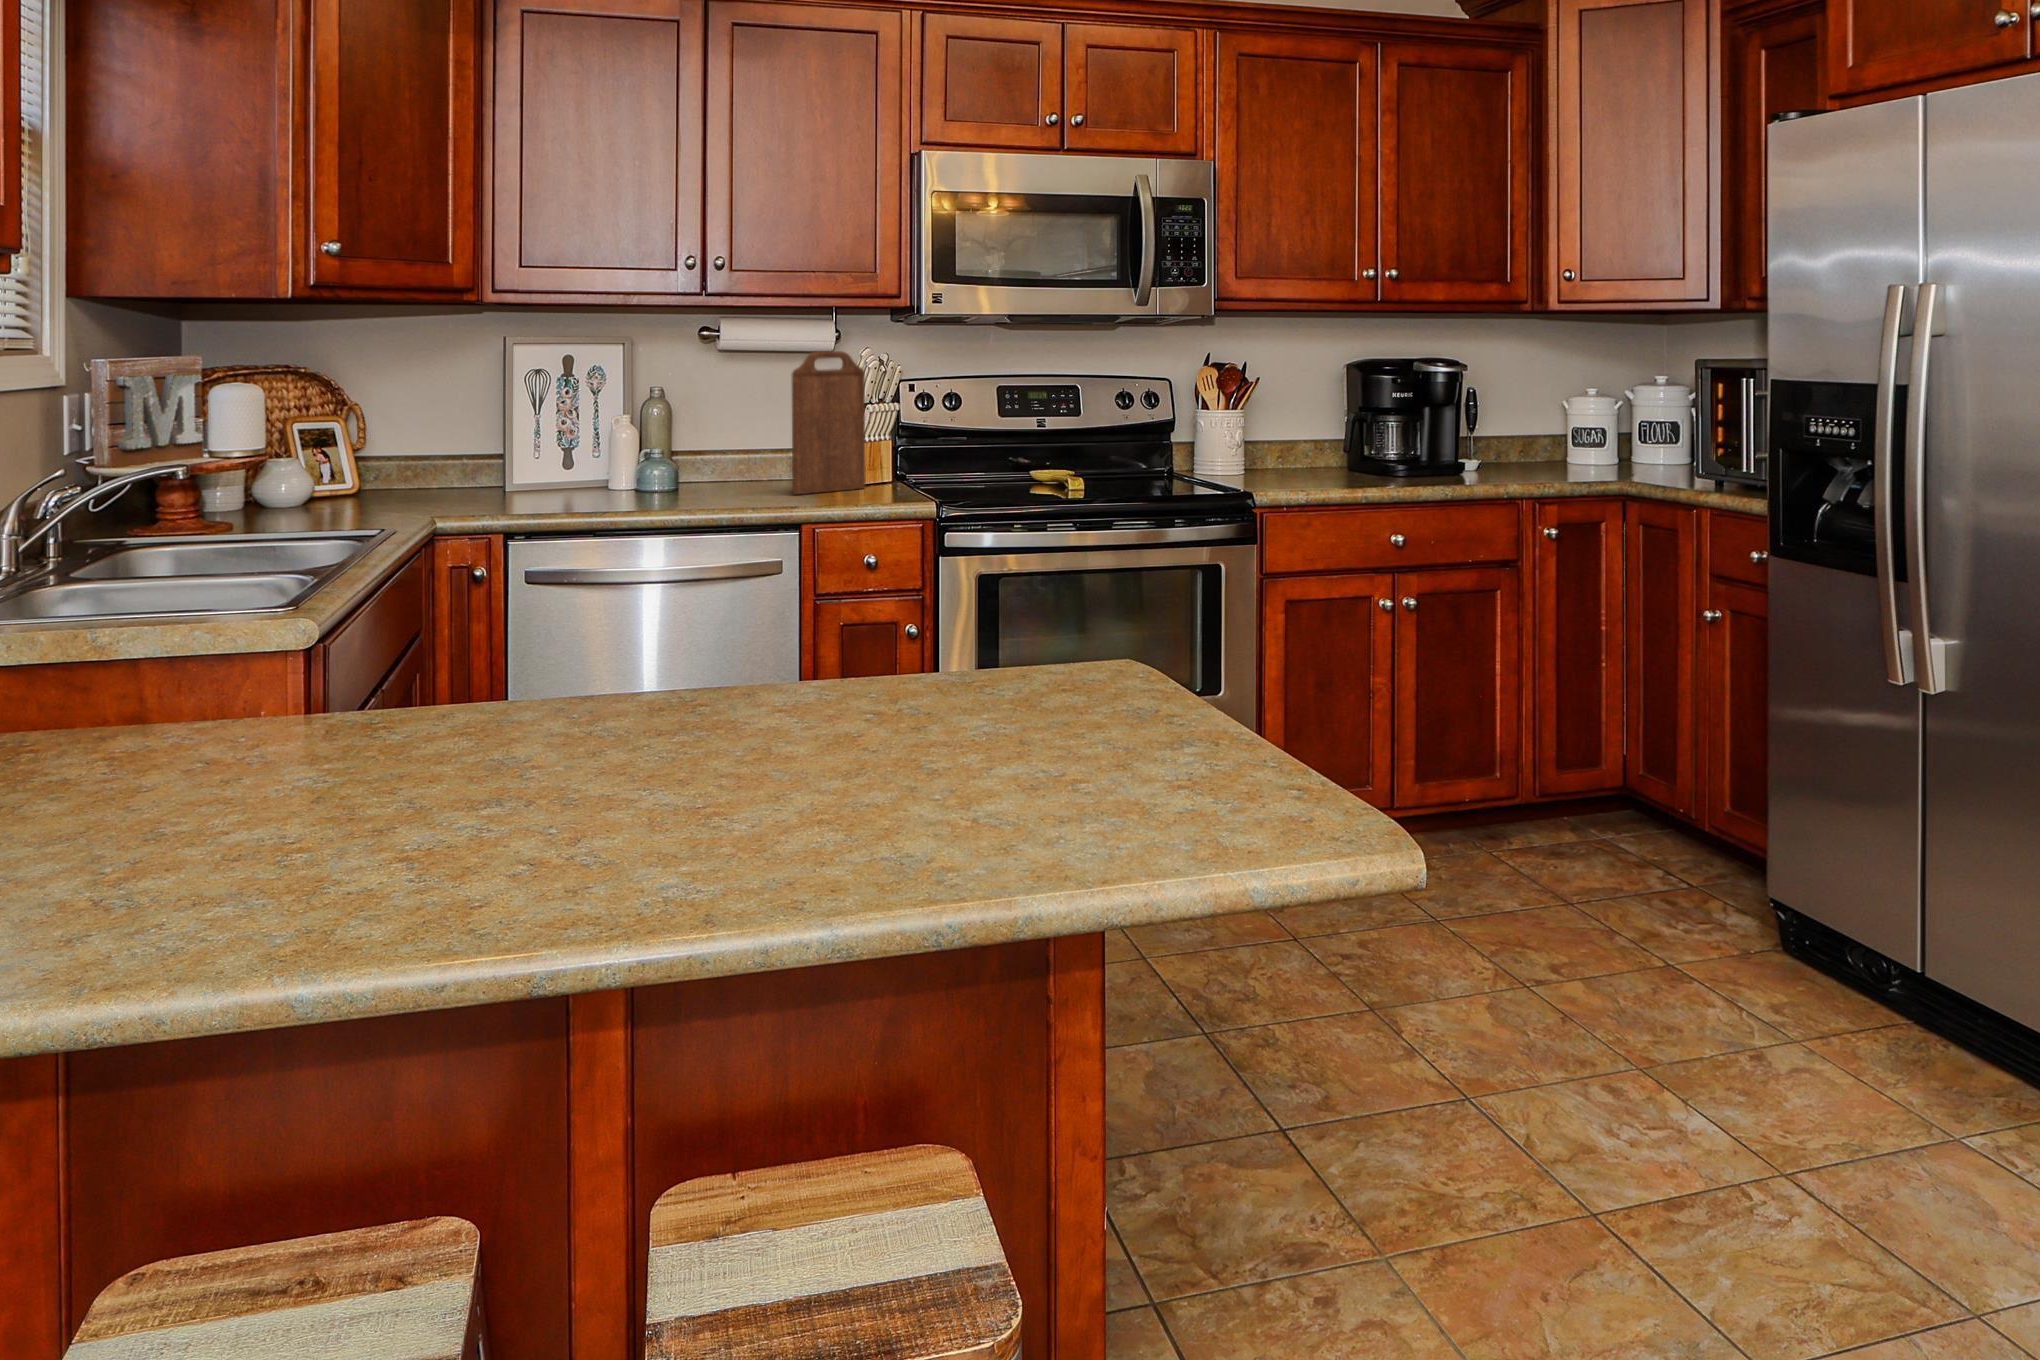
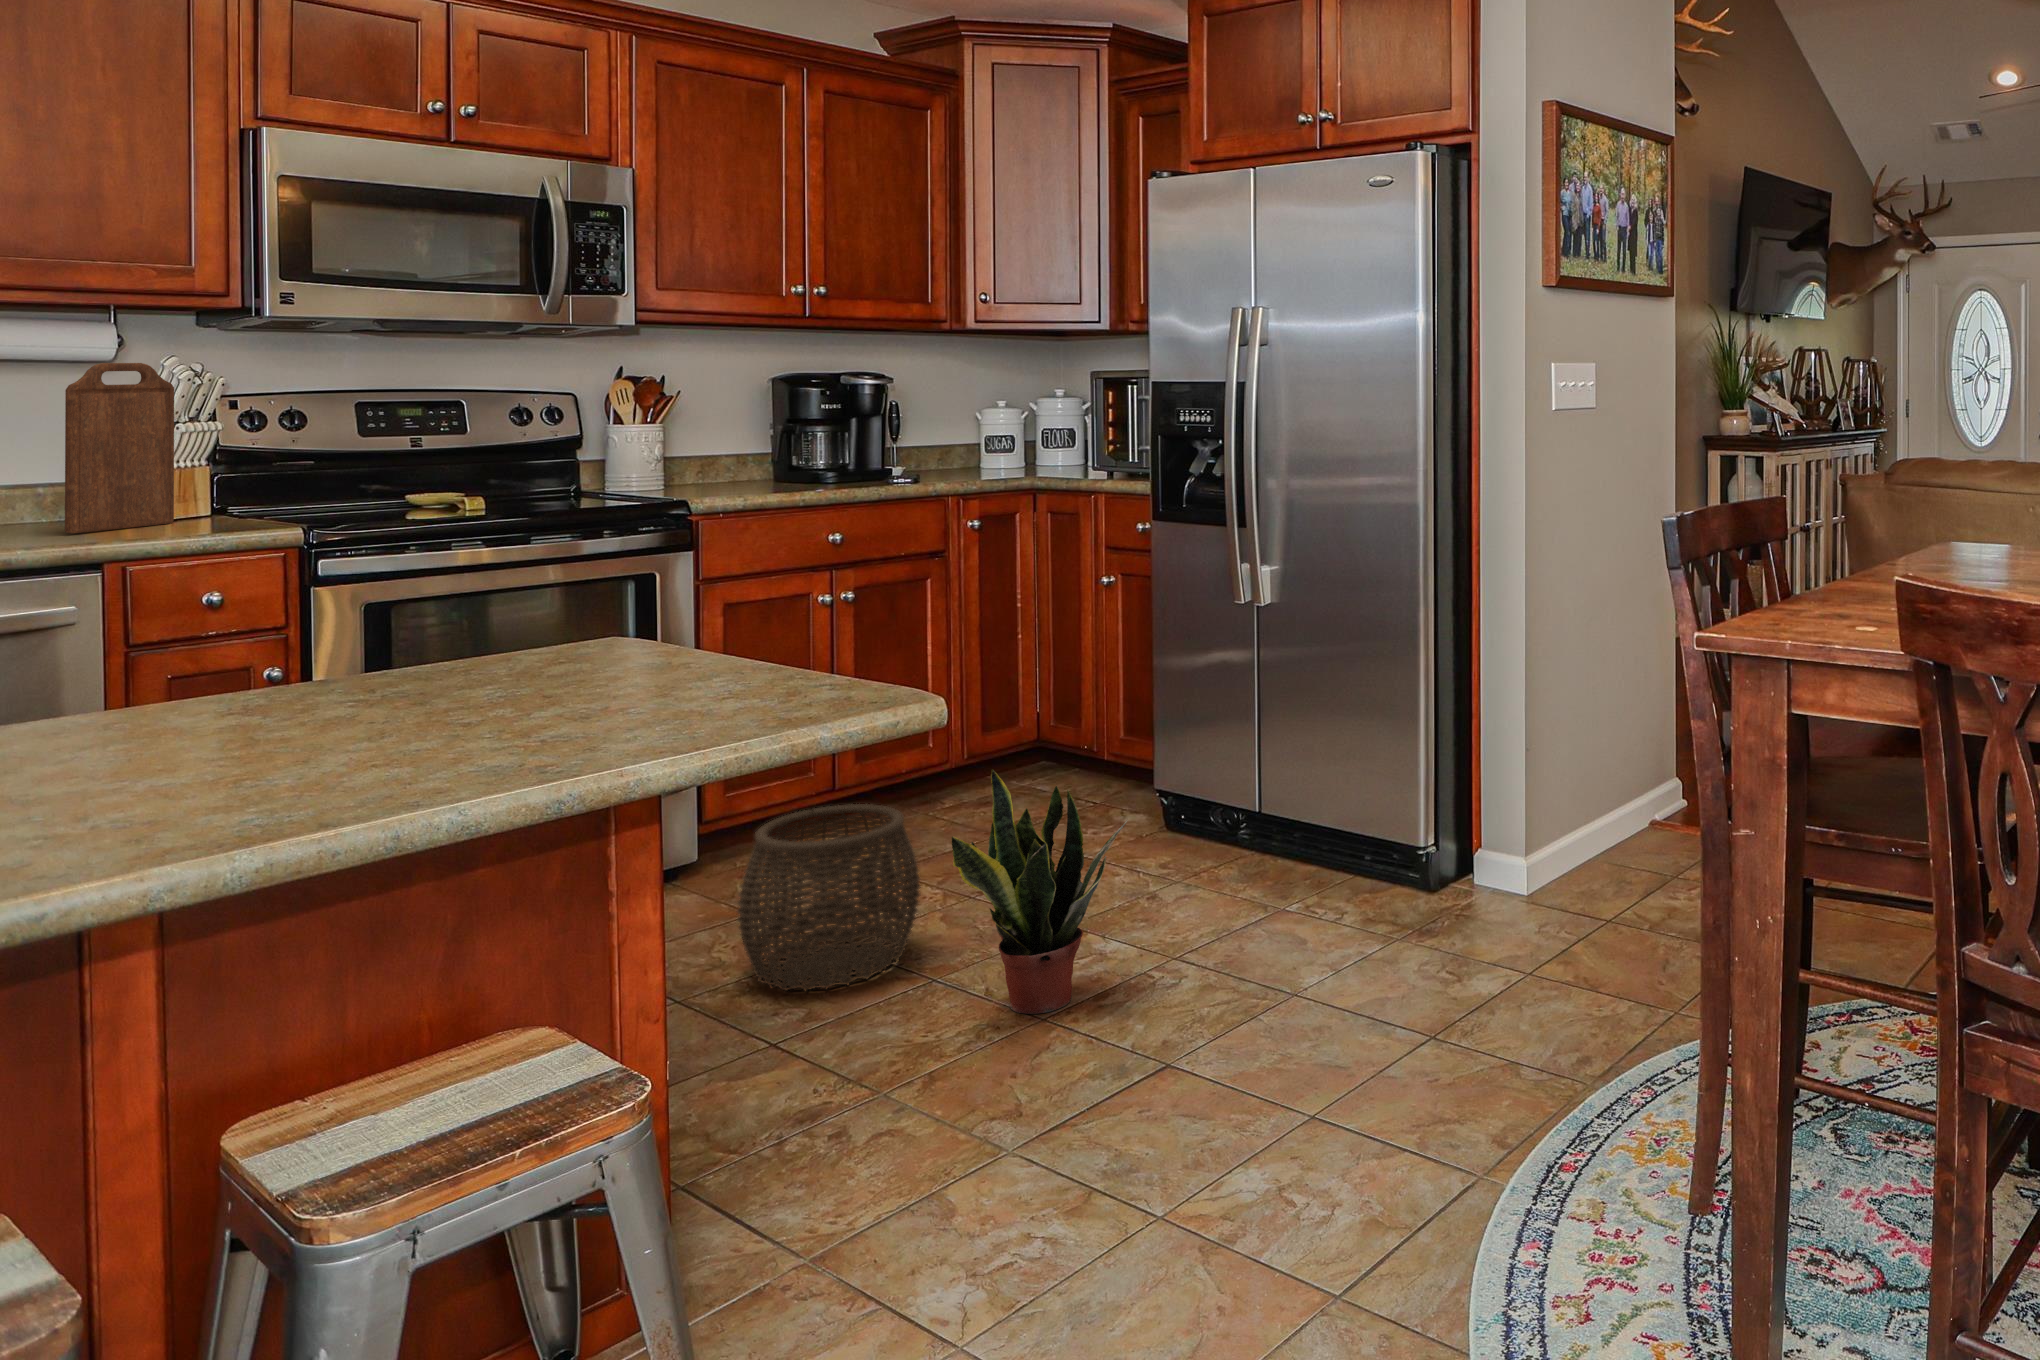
woven basket: none [1271,858,1463,1079] -> present [737,804,920,991]
potted plant: none [1480,874,1713,1206] -> present [952,770,1127,1014]

